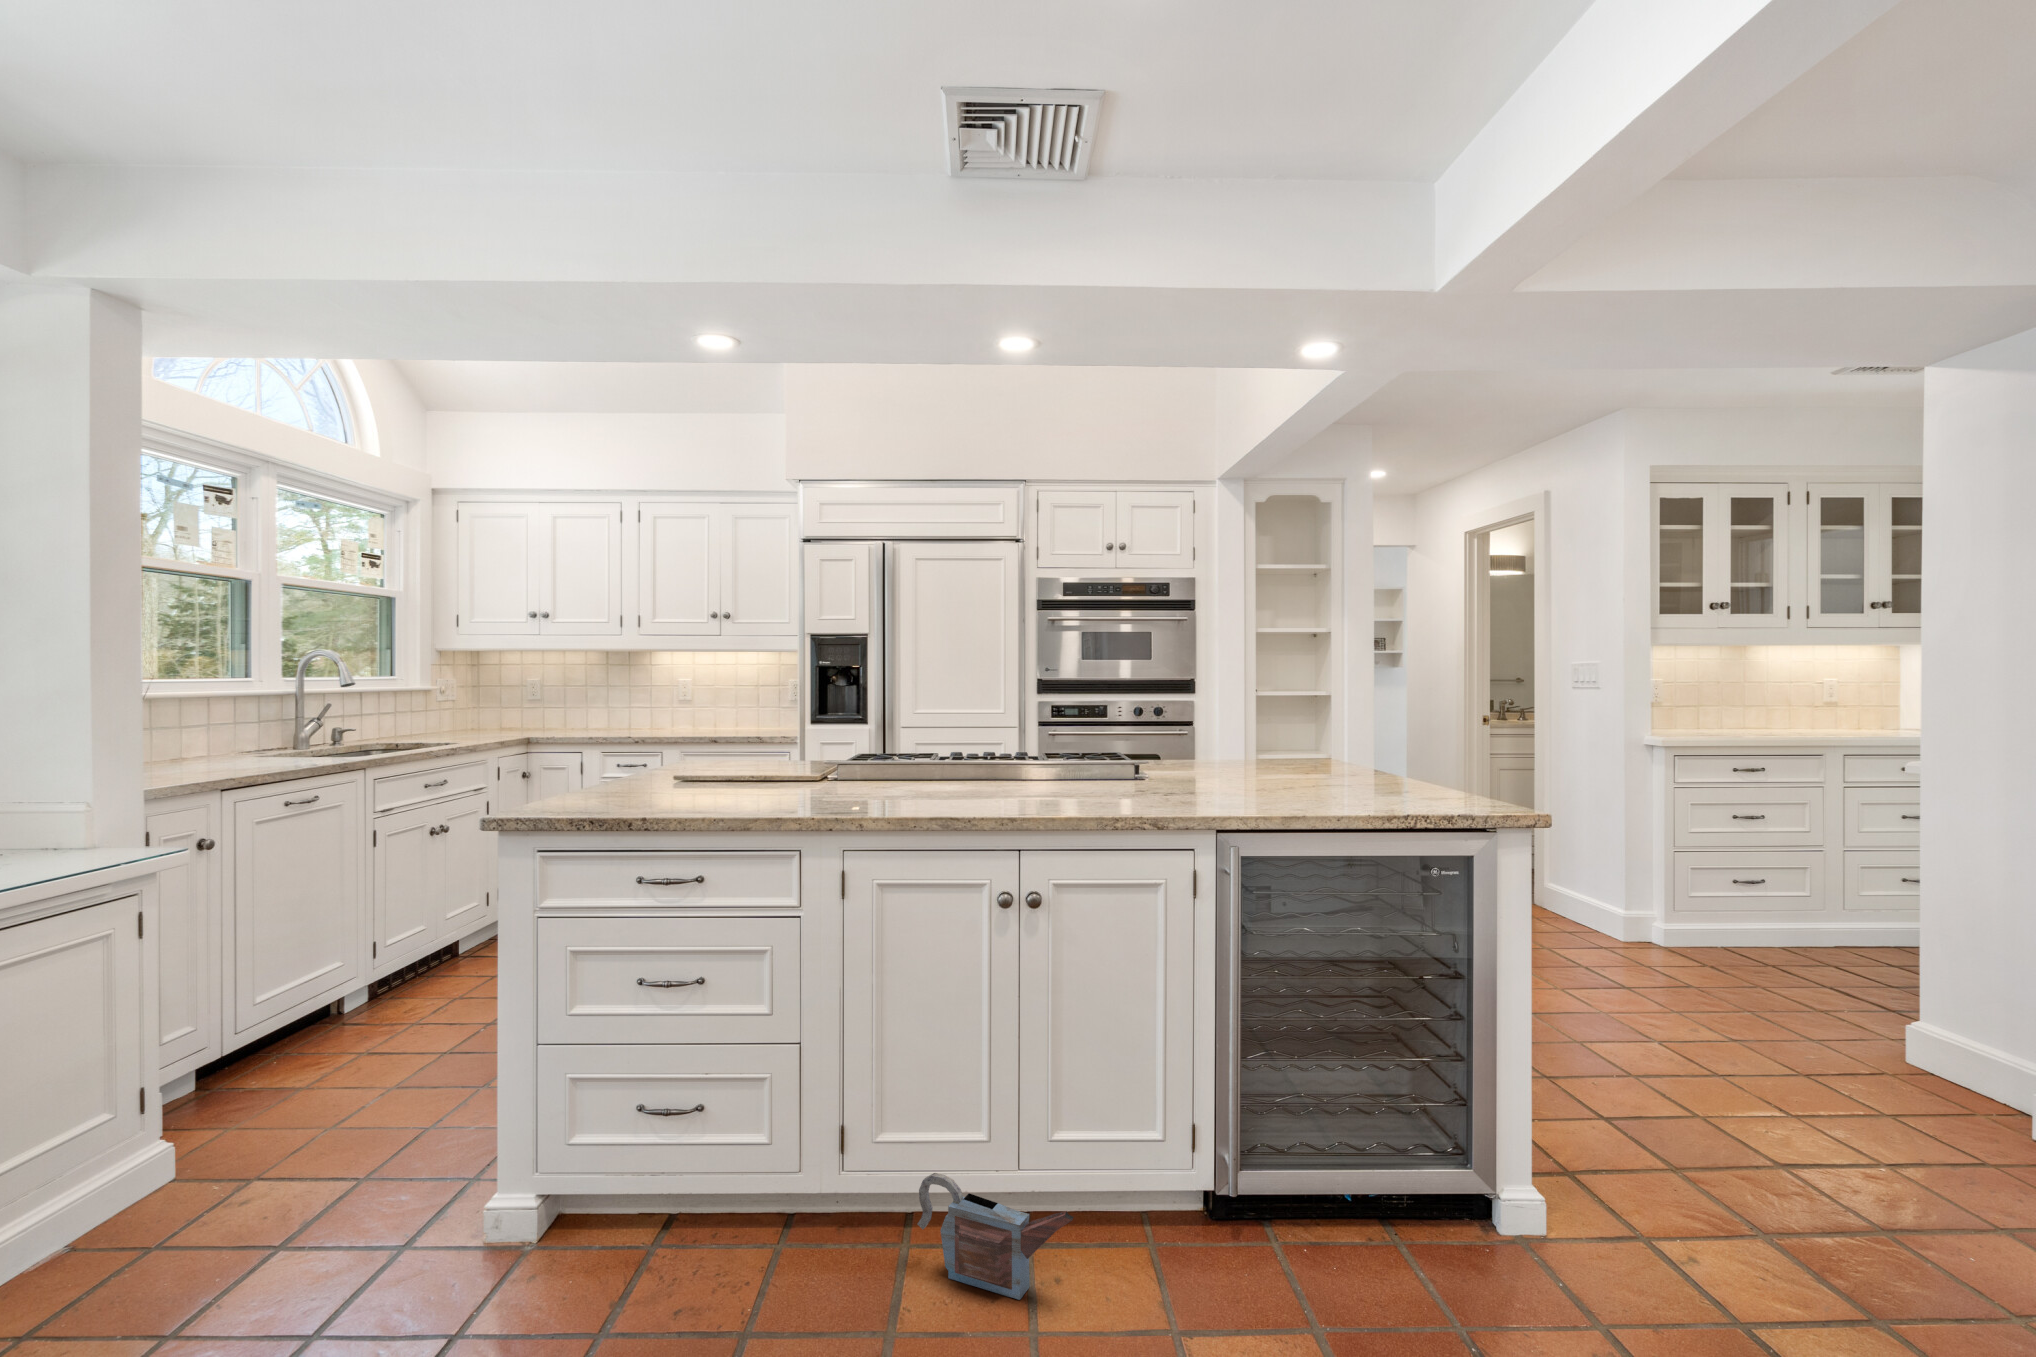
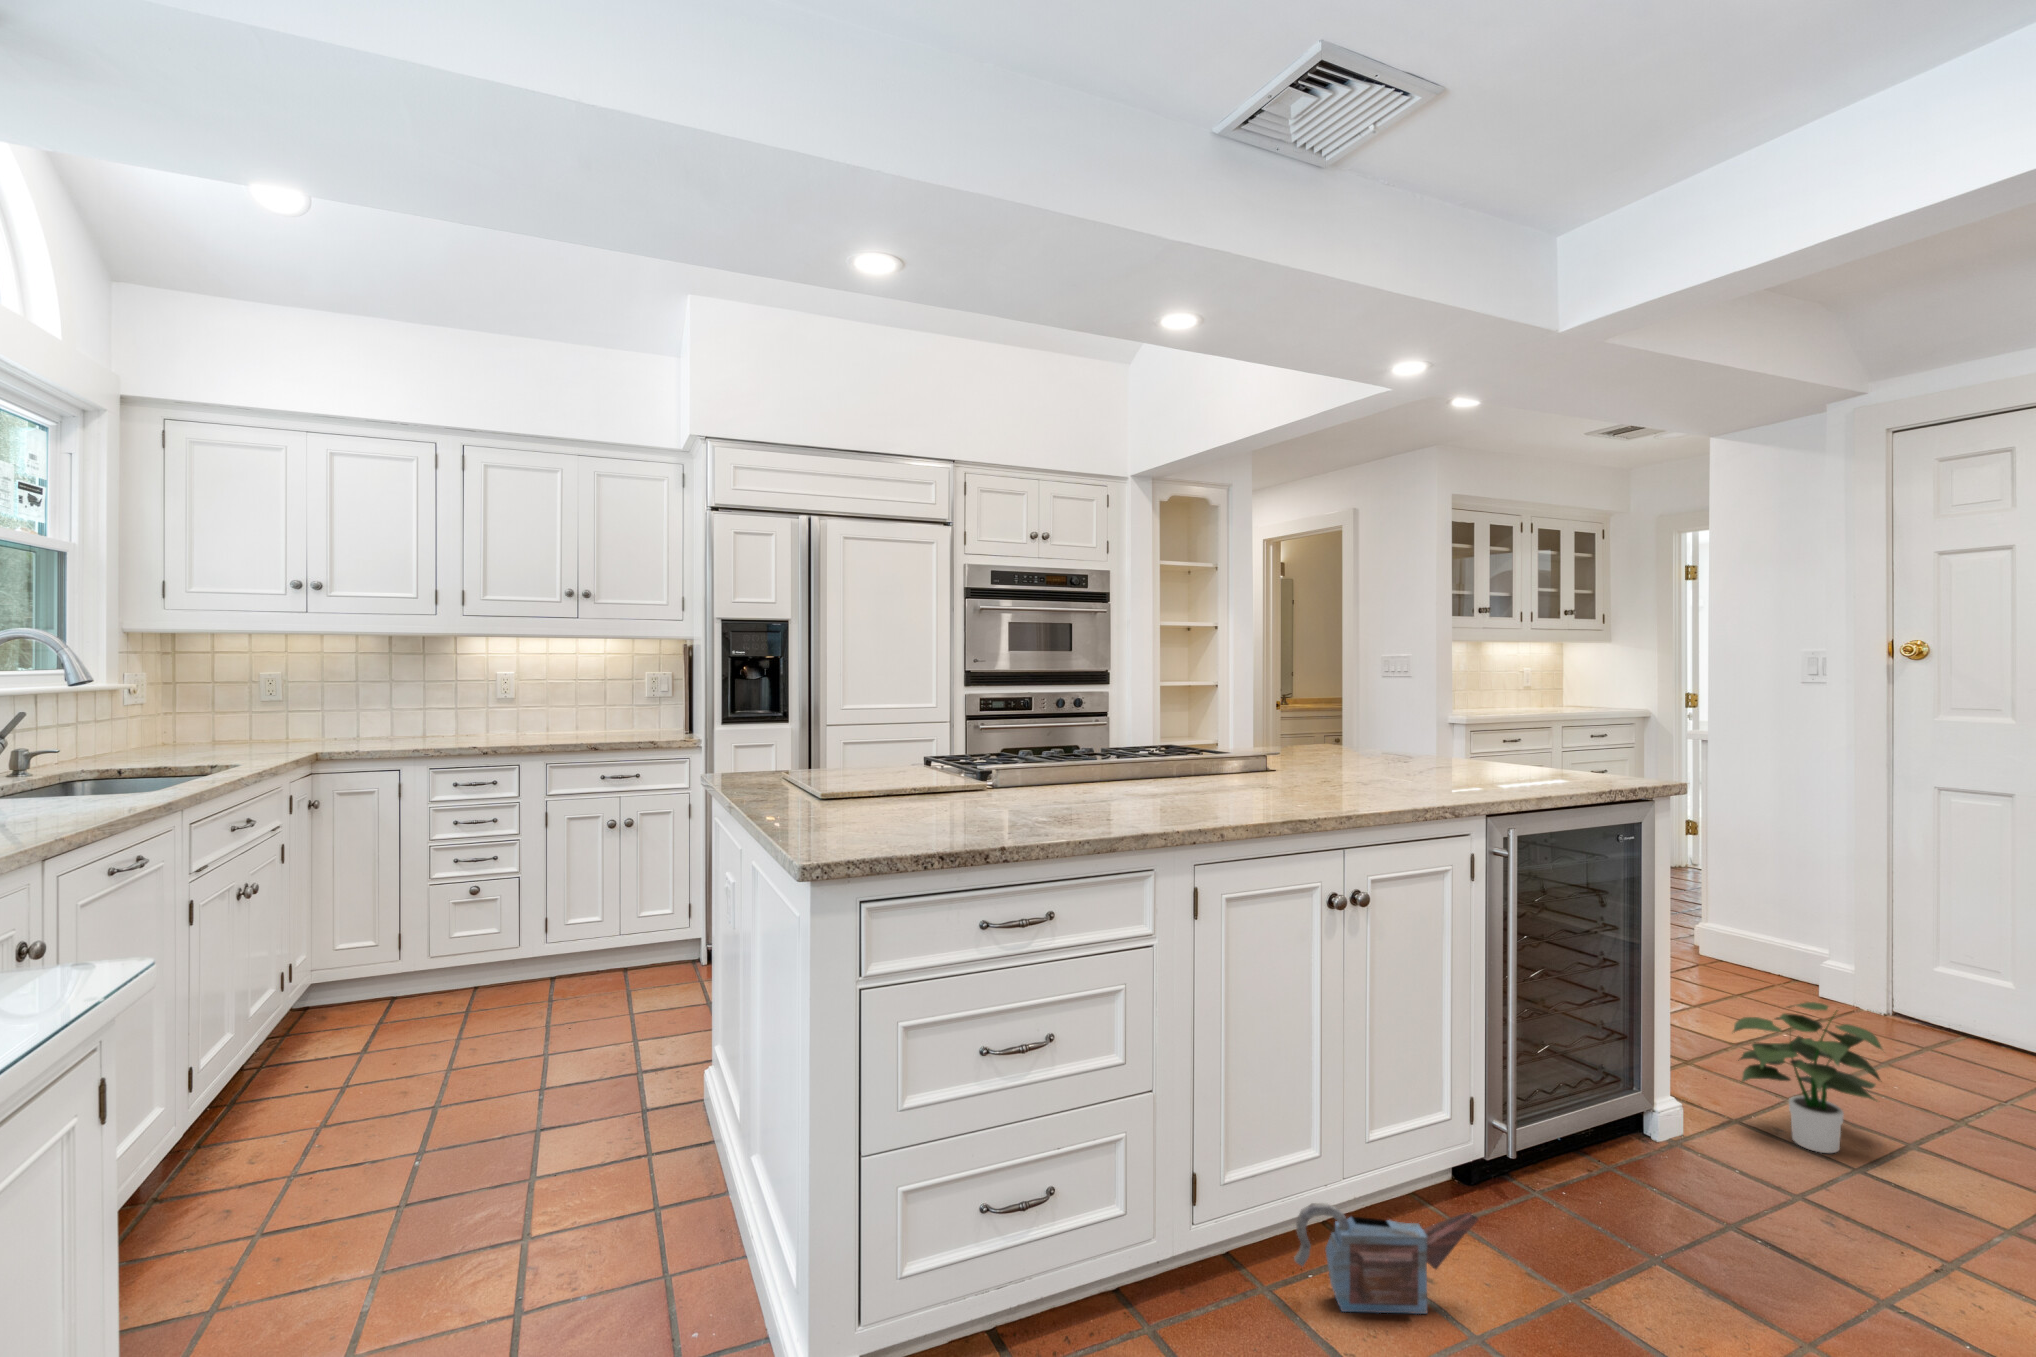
potted plant: none [1617,1099,1817,1289] -> present [1733,1002,1882,1153]

